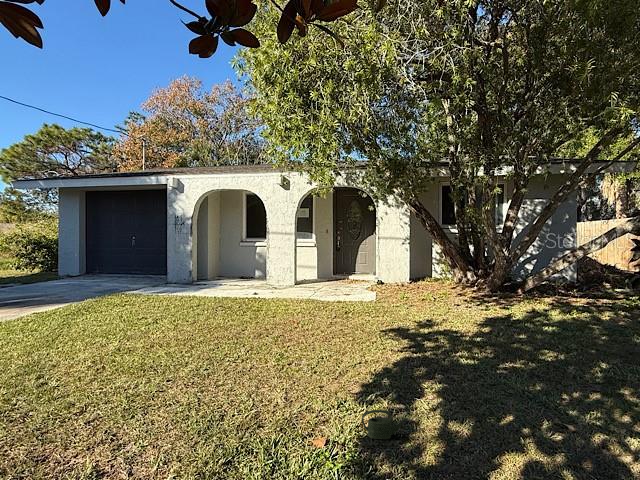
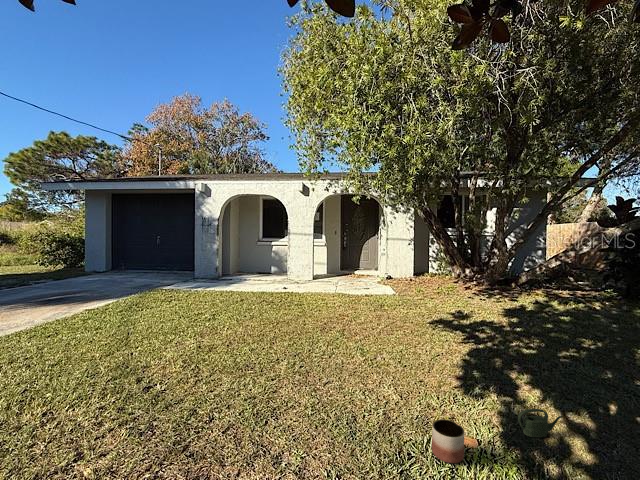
planter: none [256,415,287,456] -> present [432,419,464,463]

